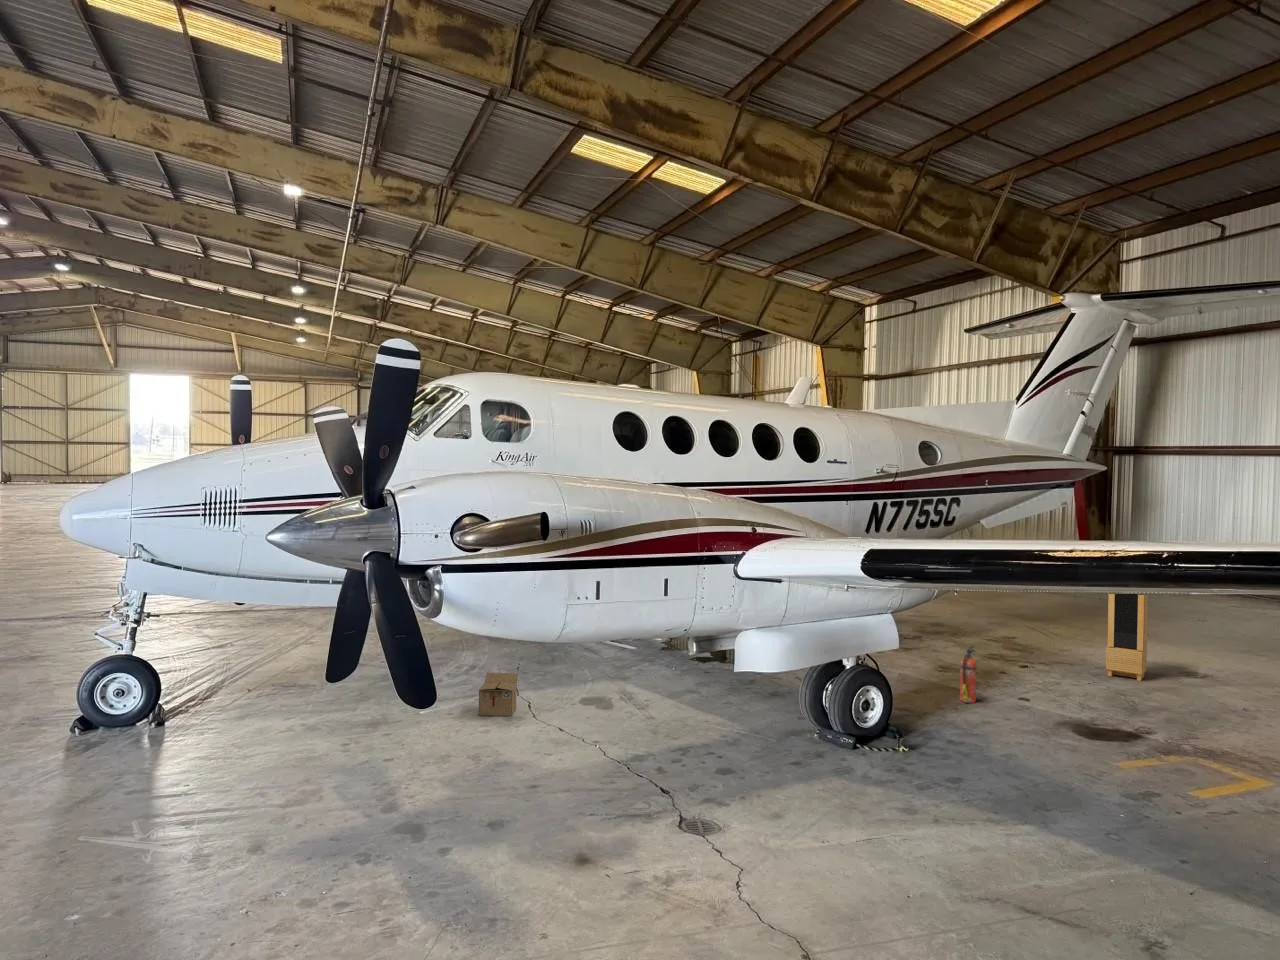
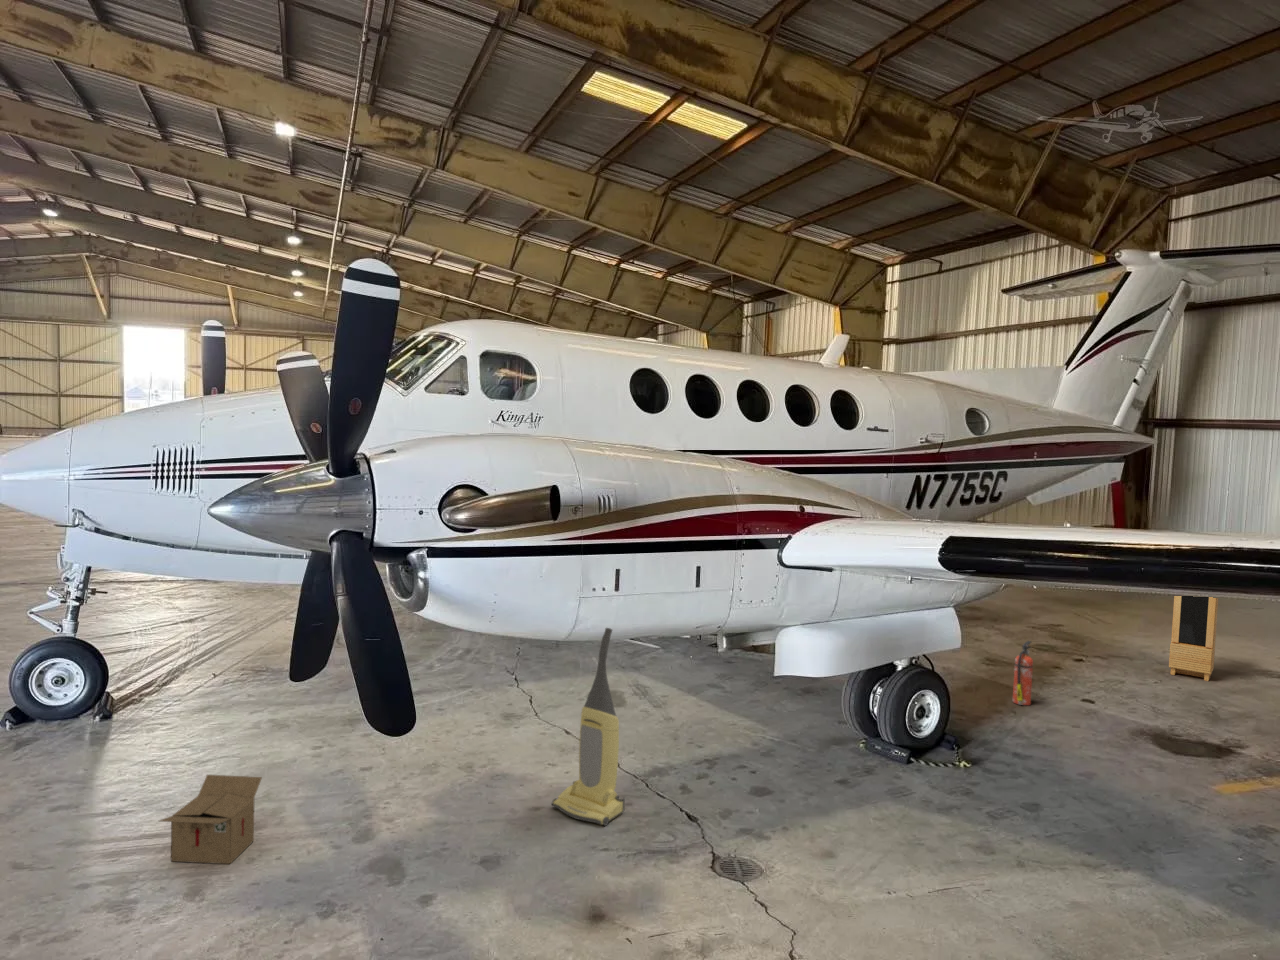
vacuum cleaner: none [549,632,611,799] -> present [552,628,625,826]
cardboard box: present [479,673,518,716] -> present [160,775,262,864]

